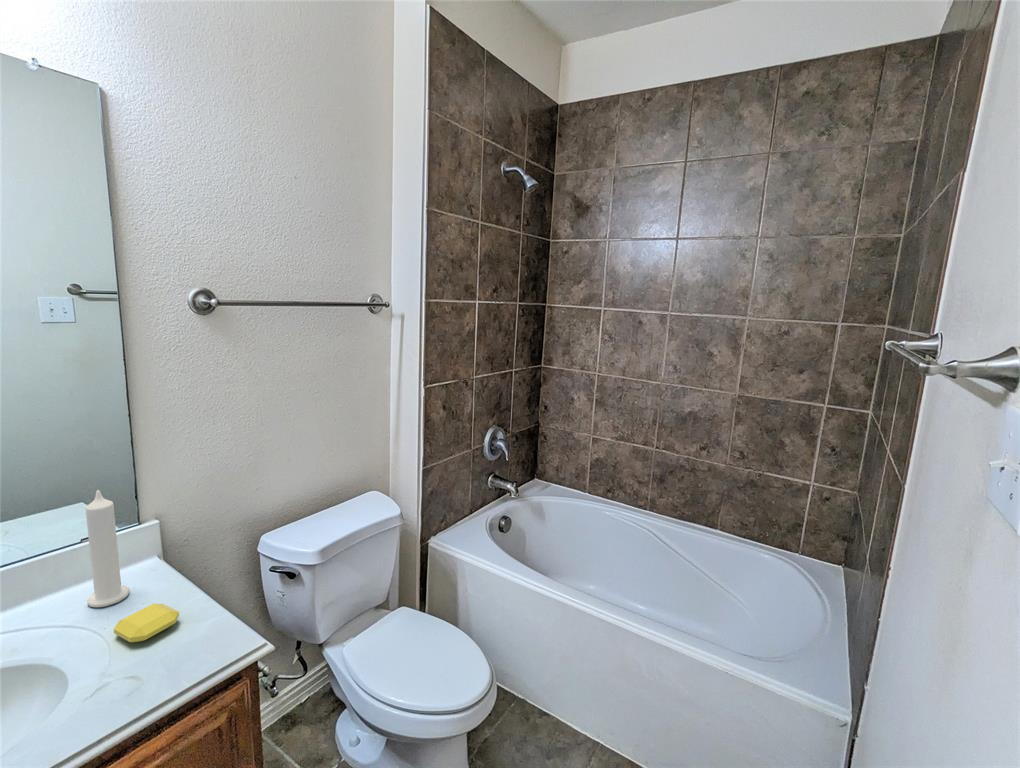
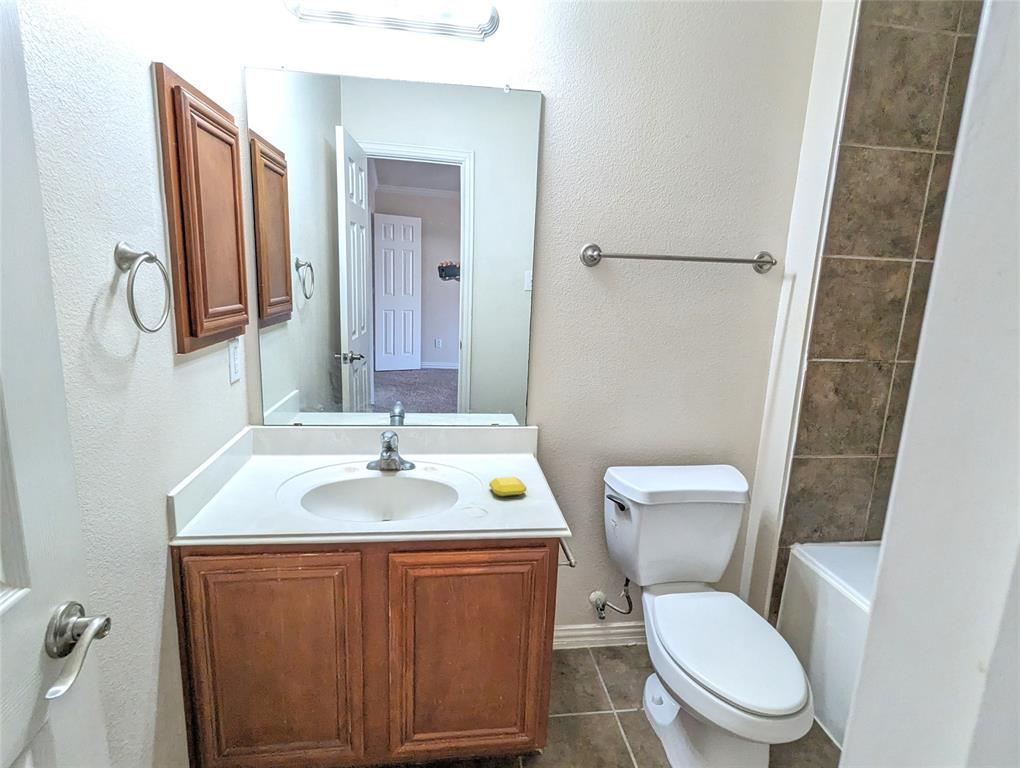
candle: present [85,490,129,607] -> none [485,388,508,472]

